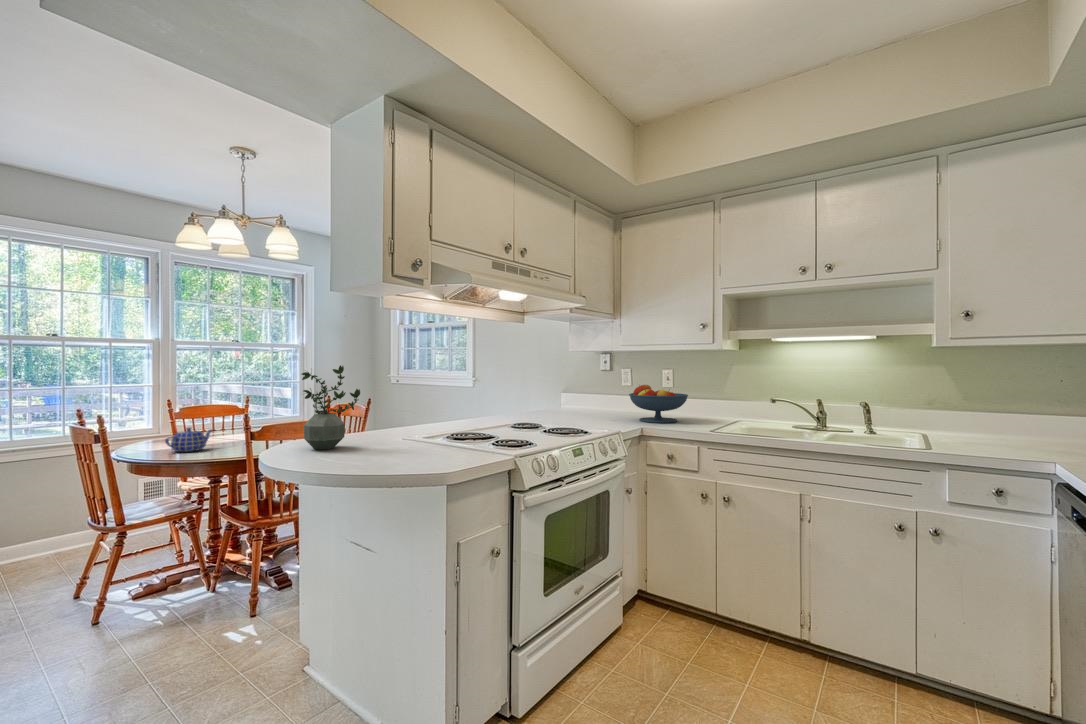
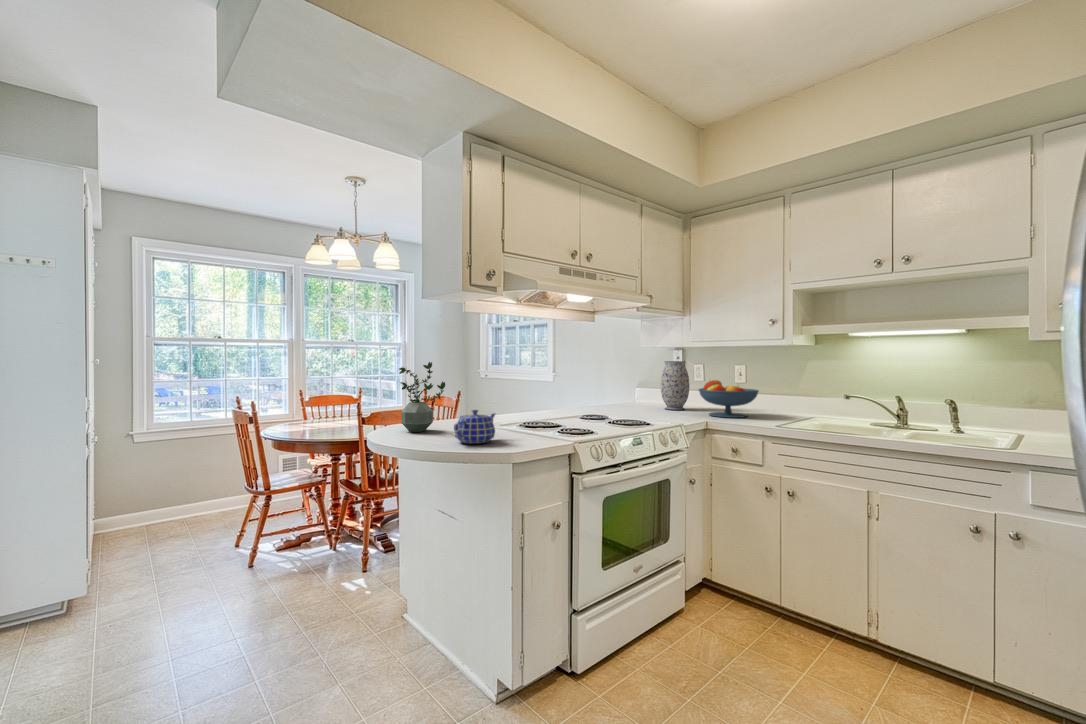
vase: none [589,366,617,416] -> present [661,361,689,410]
teapot: present [165,427,212,452] -> present [454,410,495,444]

